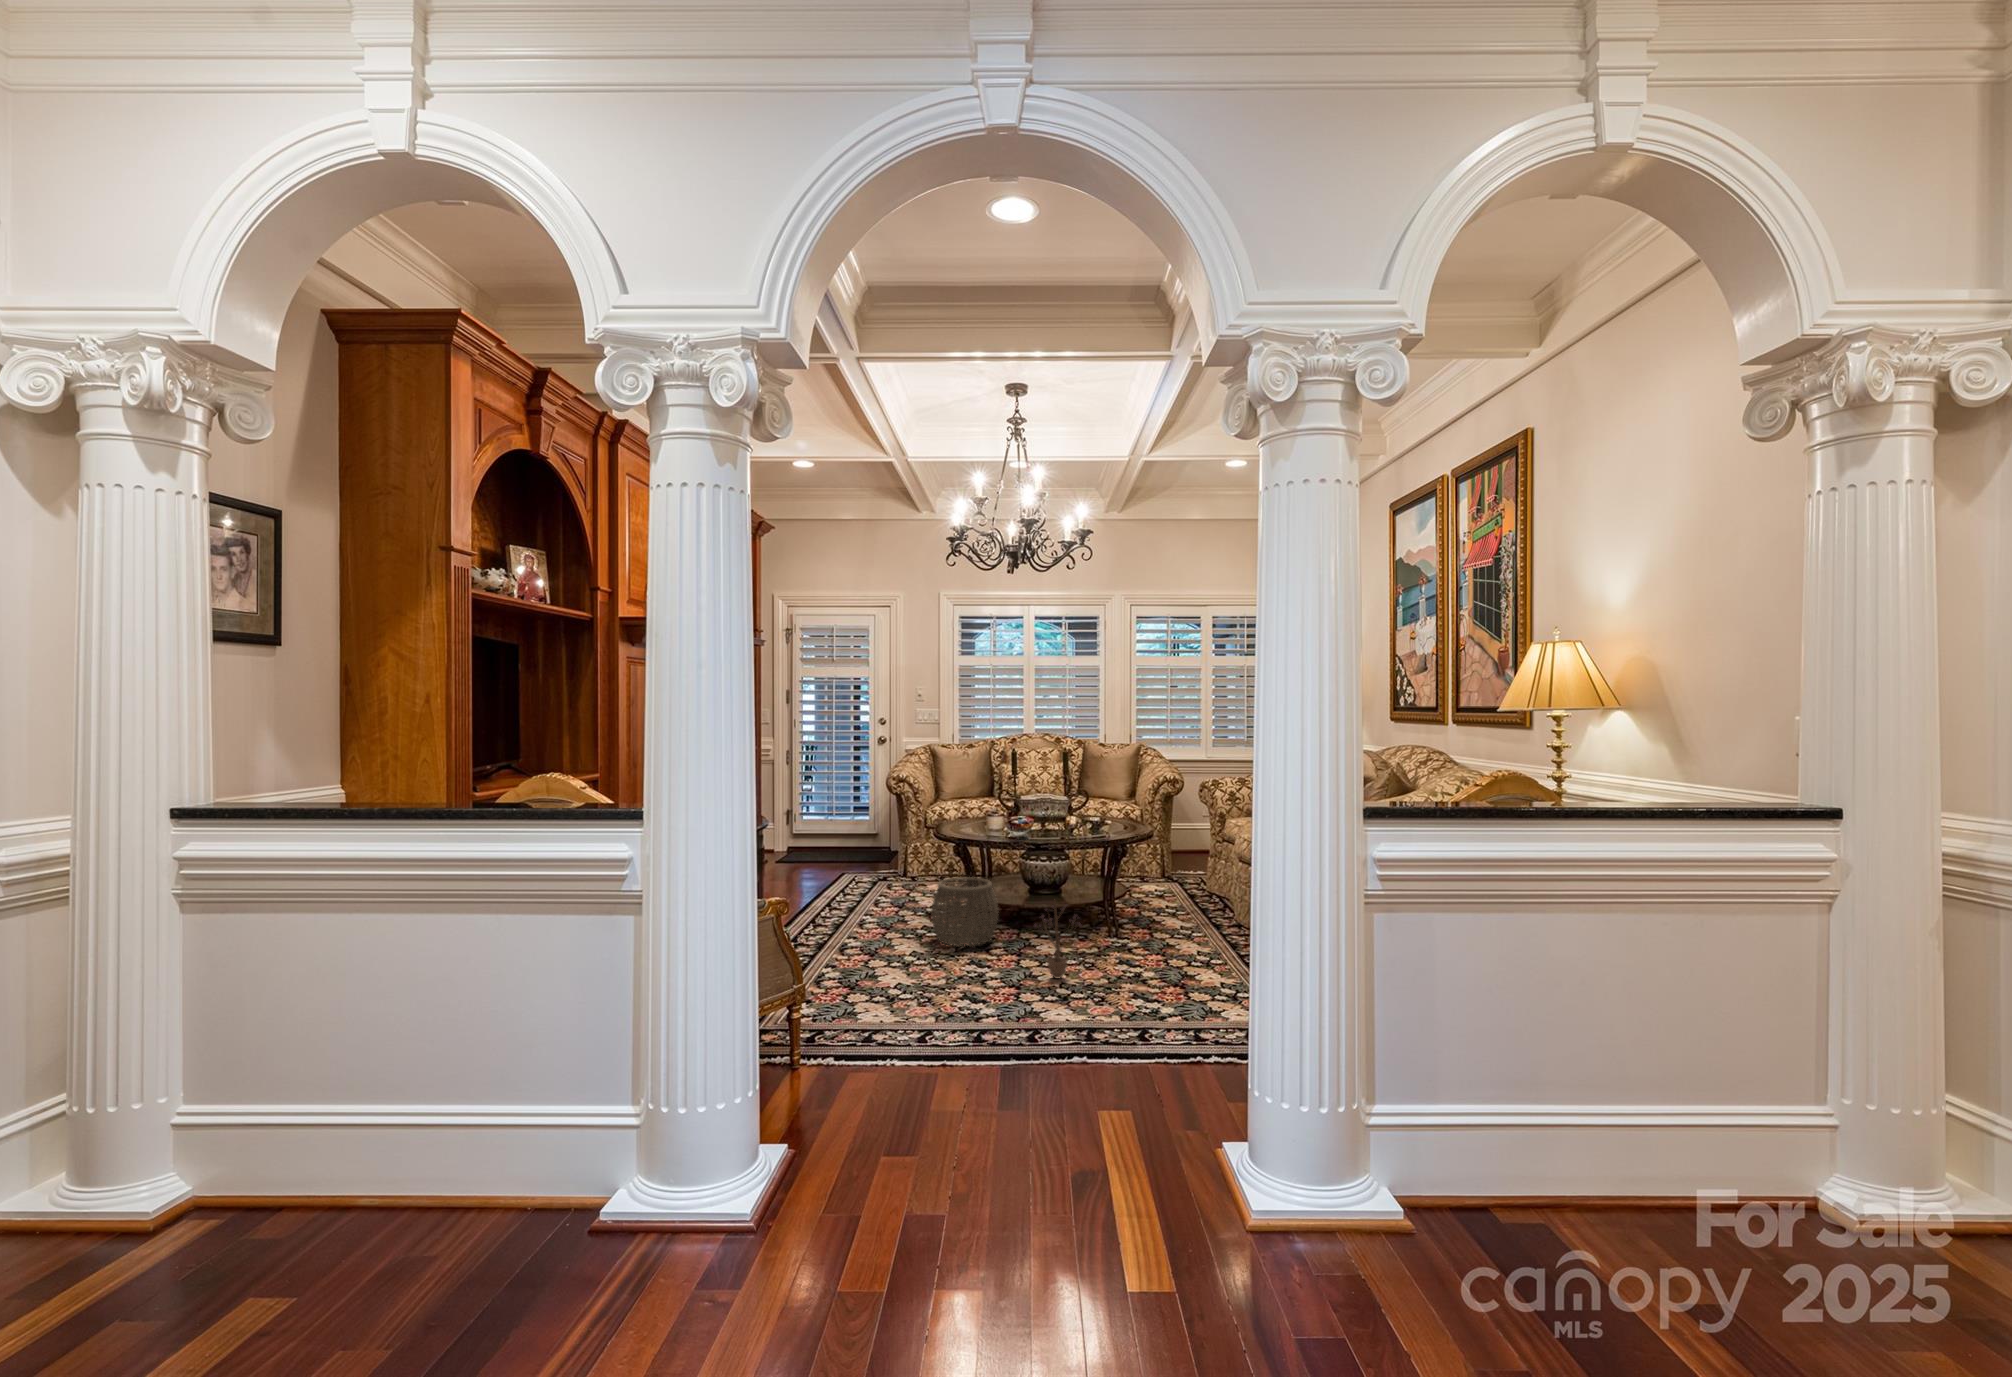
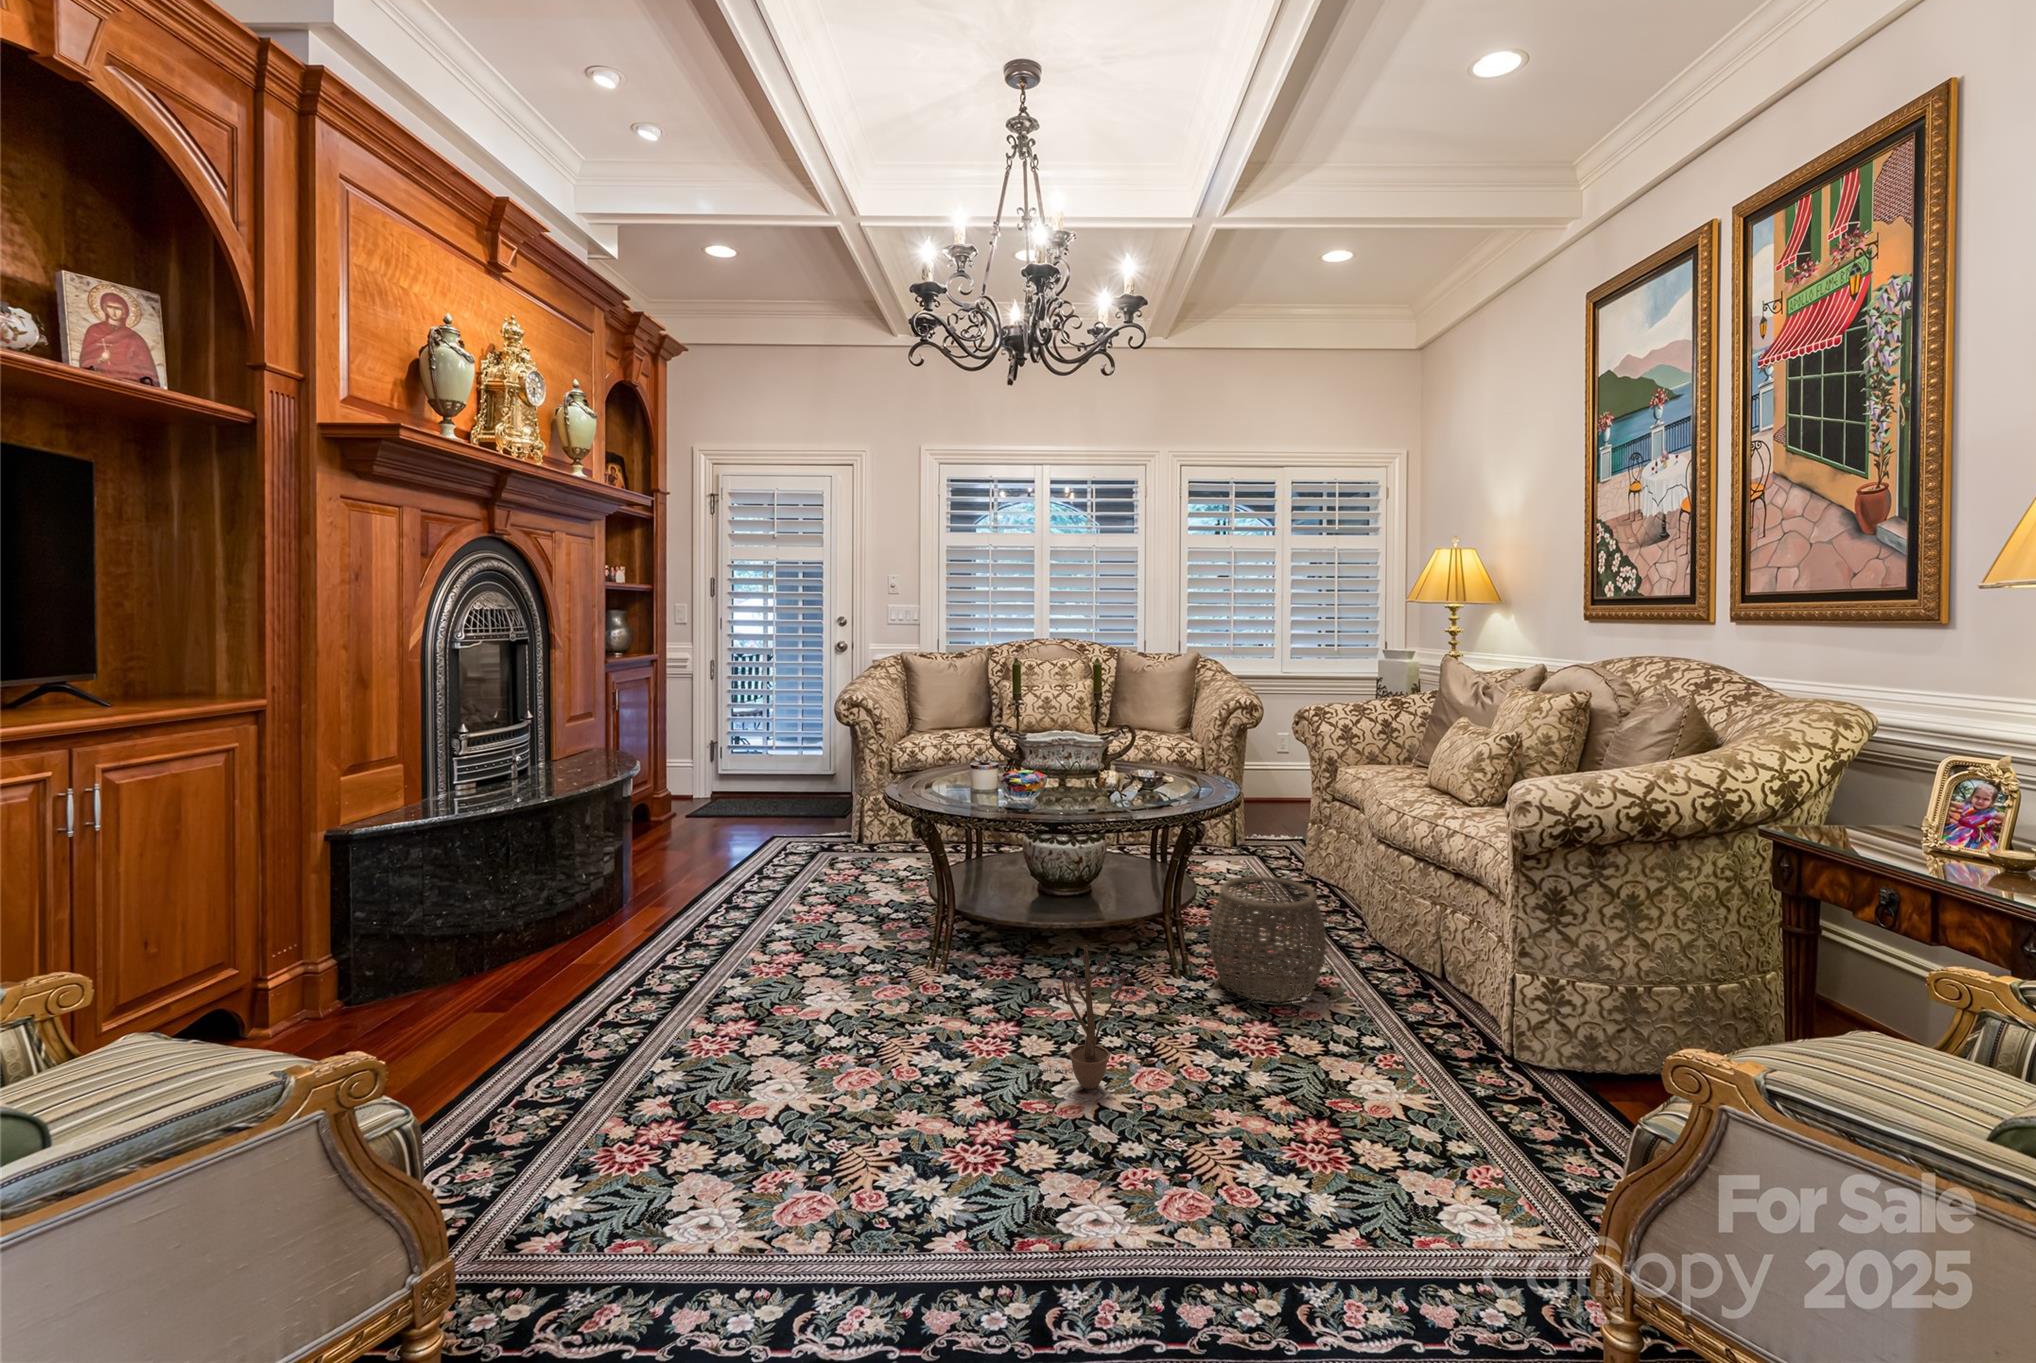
woven basket: present [931,877,998,947] -> present [1209,876,1327,1003]

